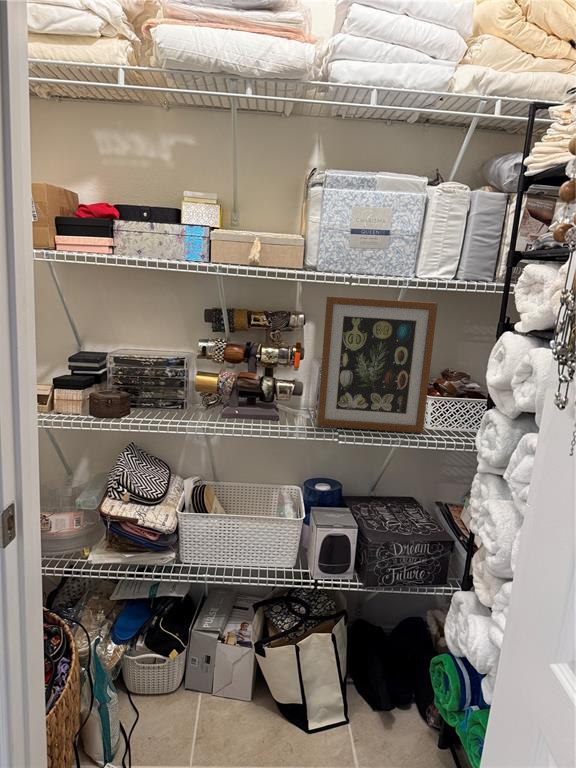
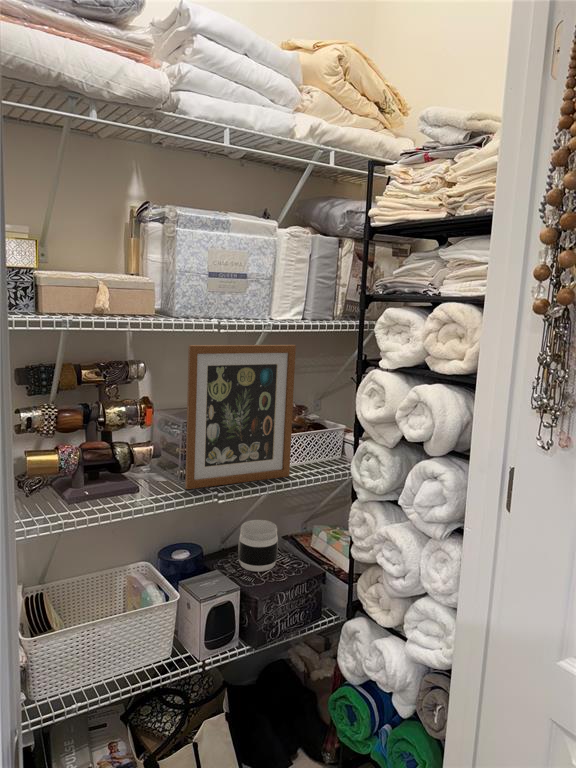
jar: none [375,472,414,520] -> present [238,520,278,572]

